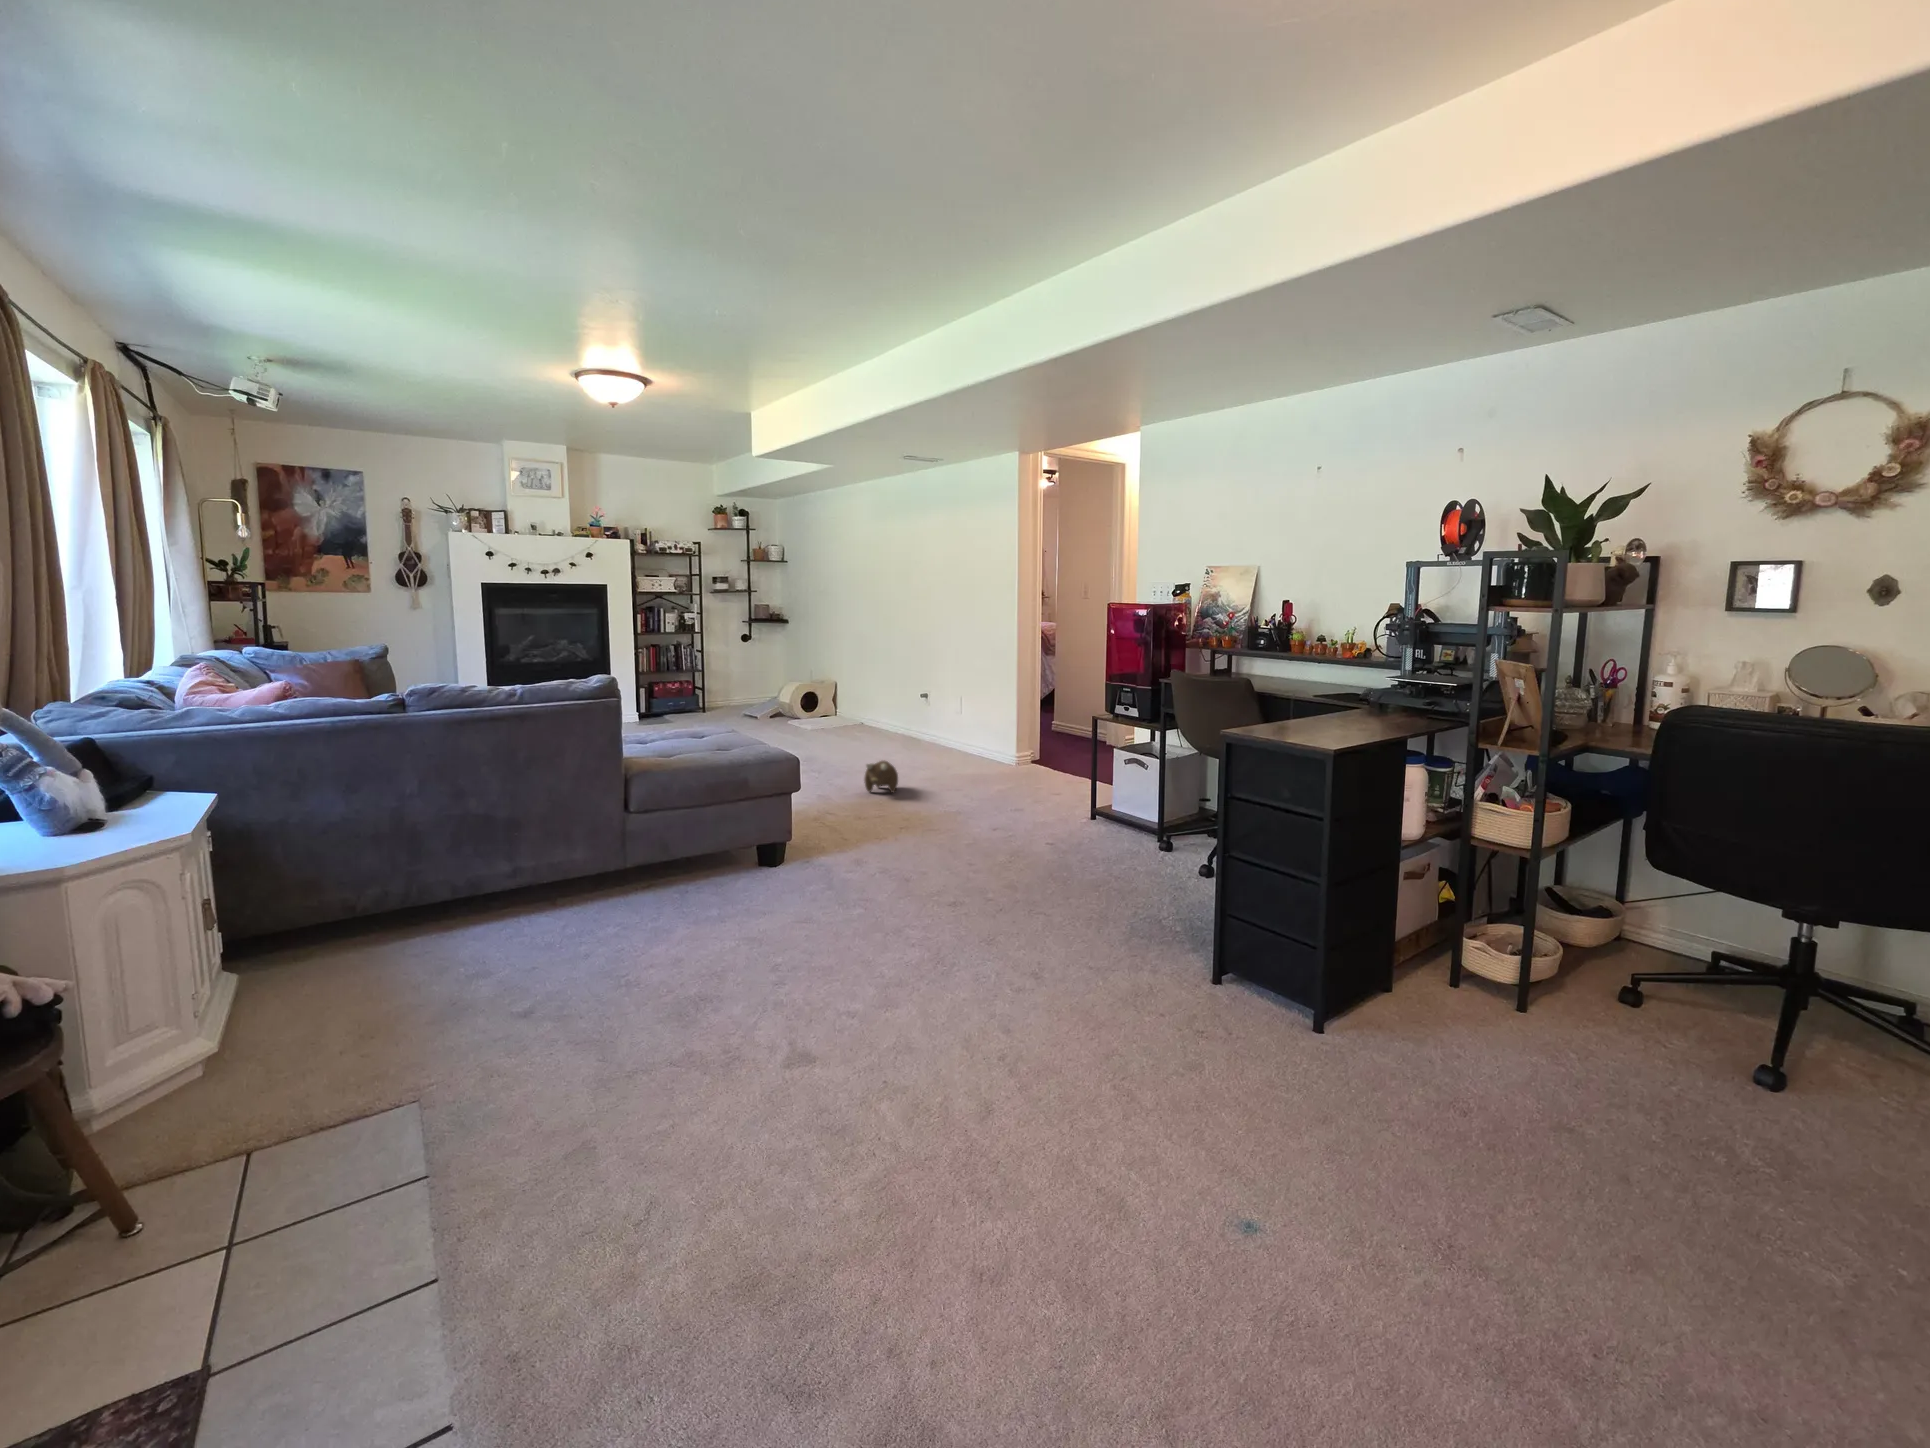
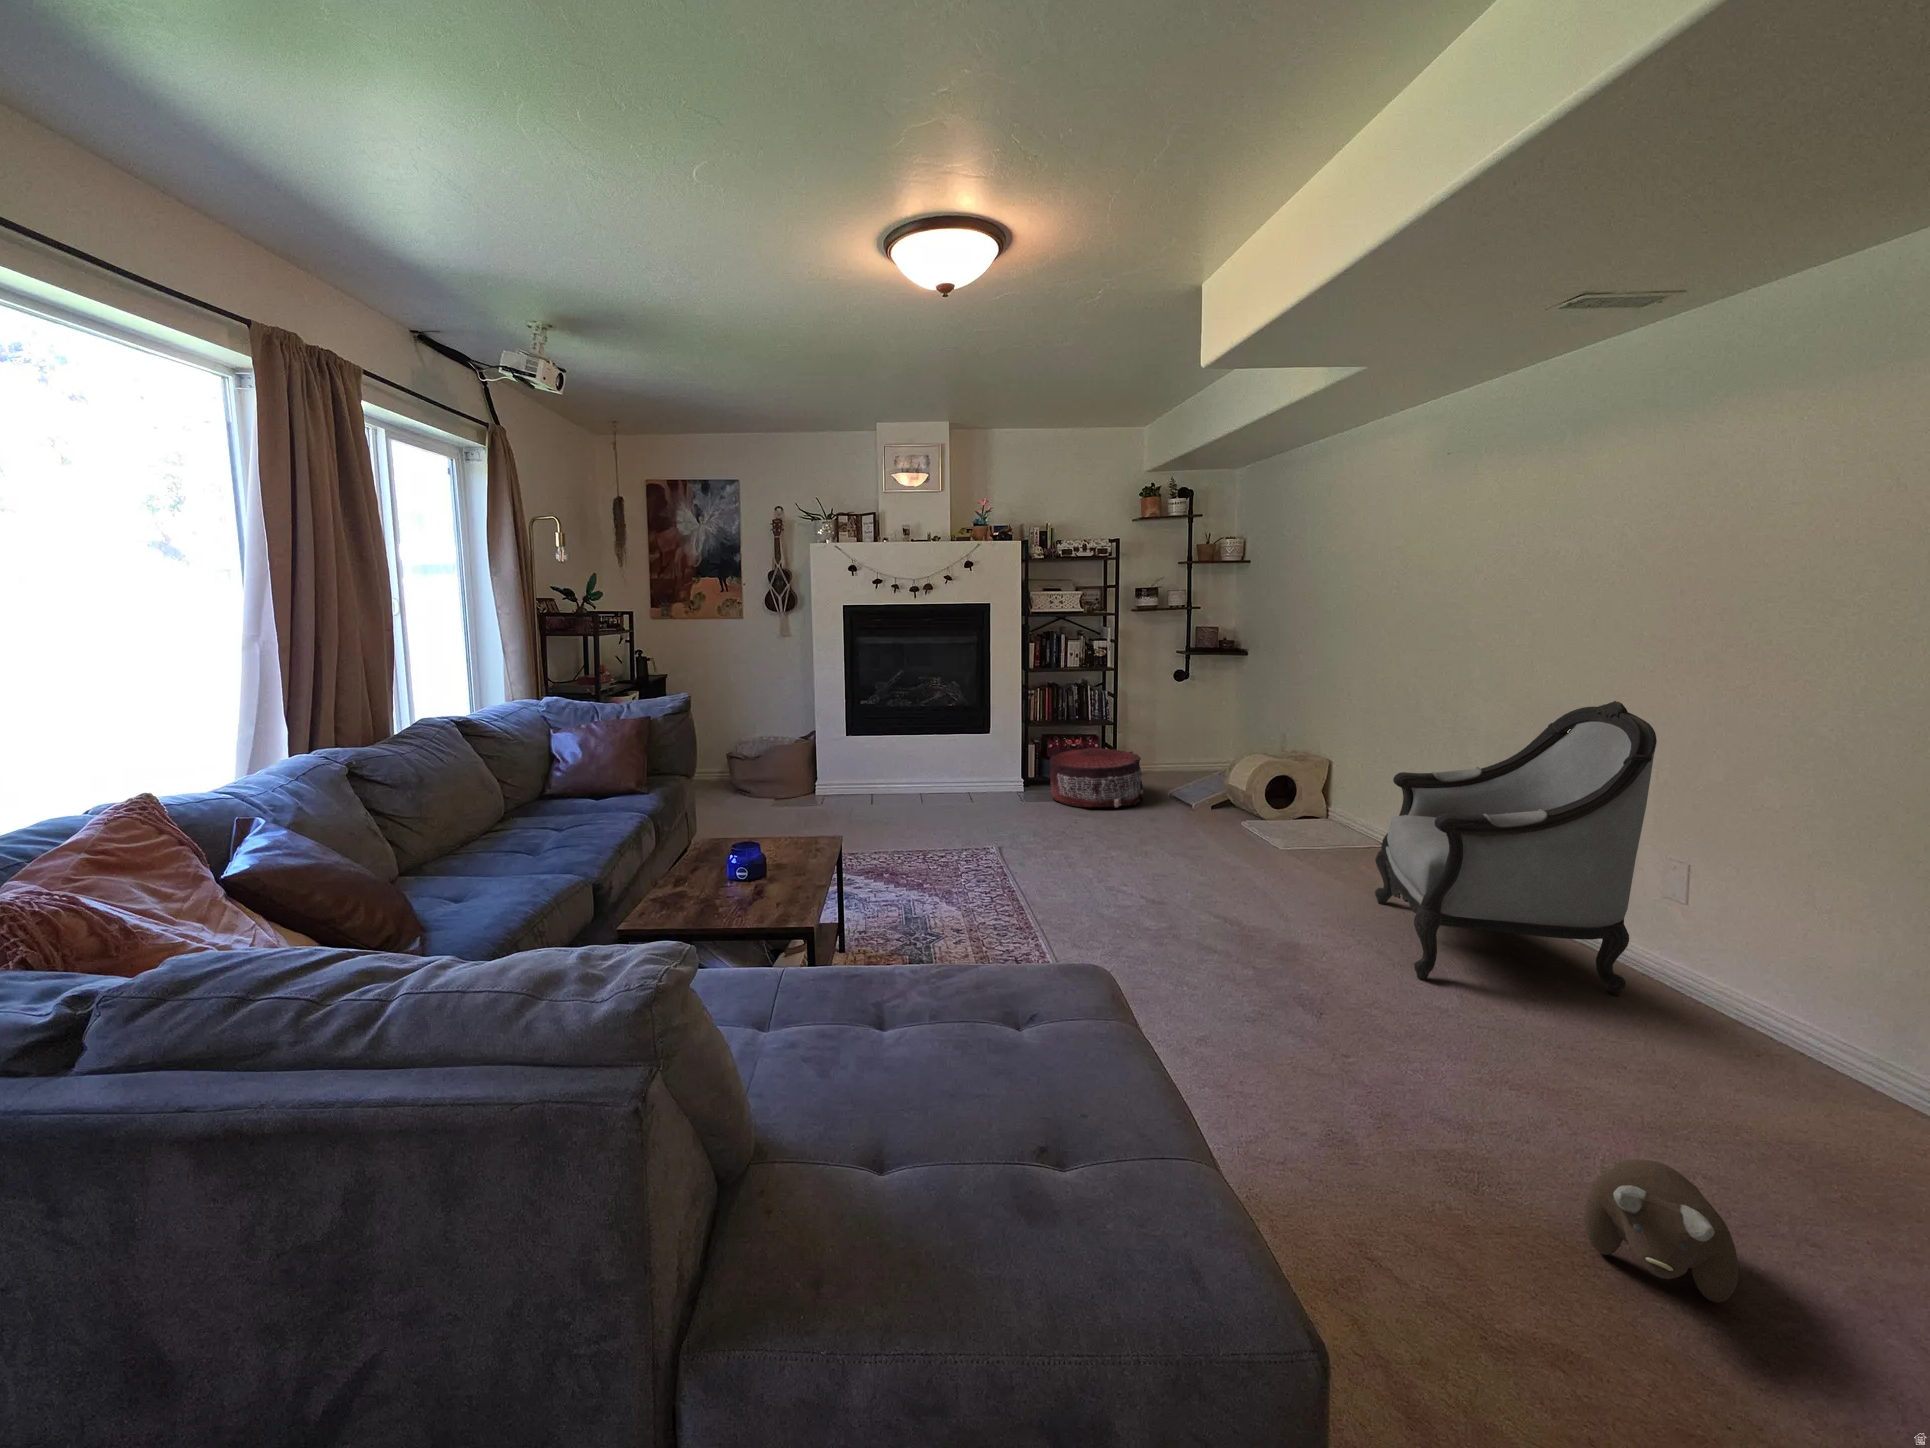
armchair: none [840,631,925,756] -> present [1375,701,1657,995]
pouf: none [657,686,724,723] -> present [1050,748,1143,807]

